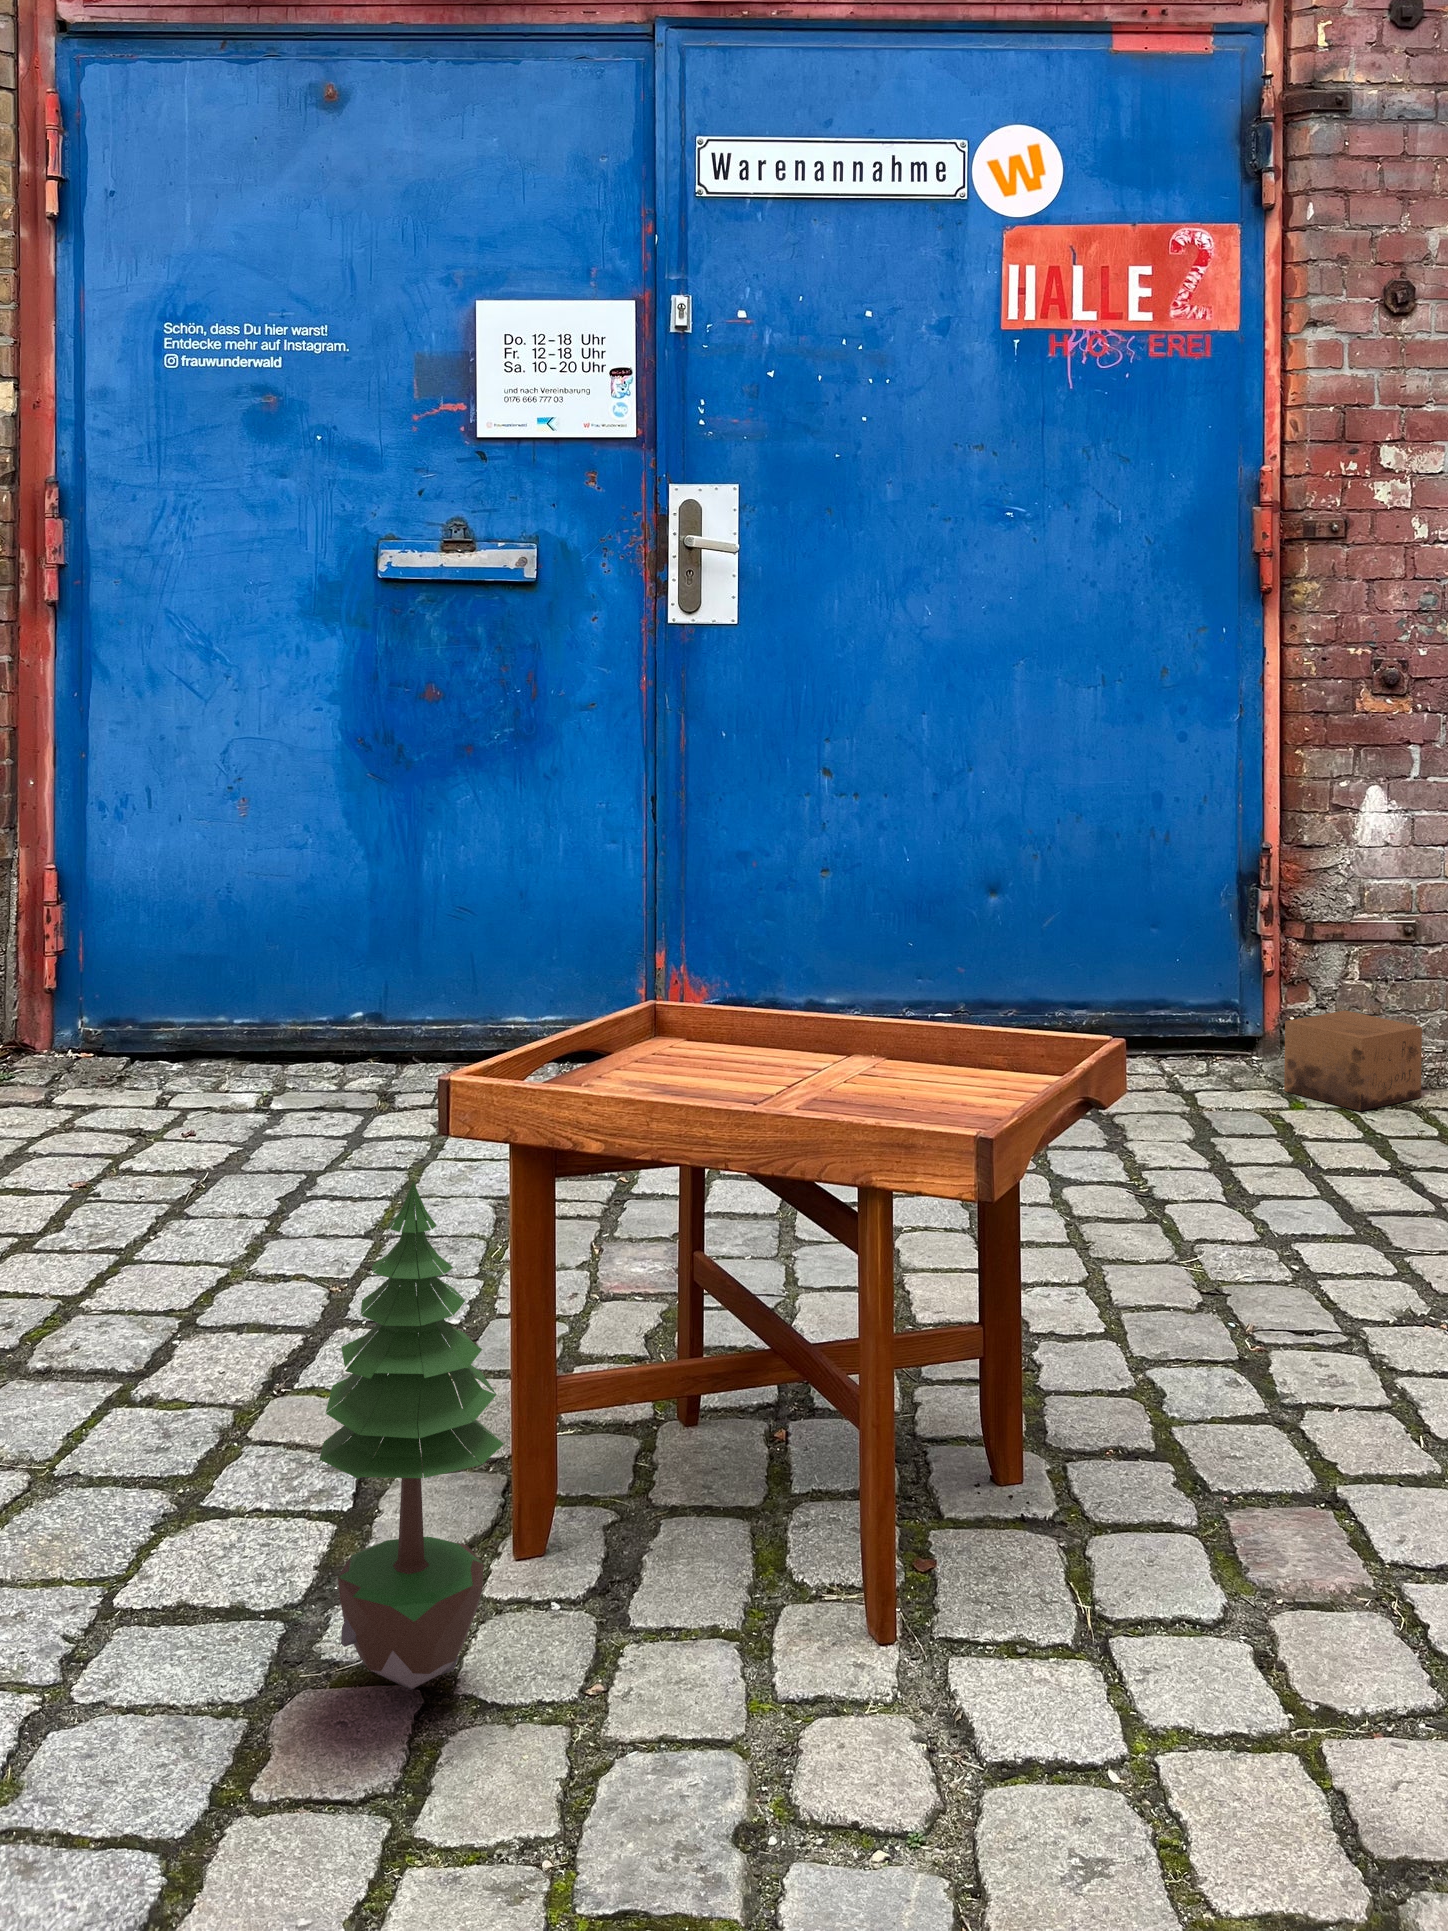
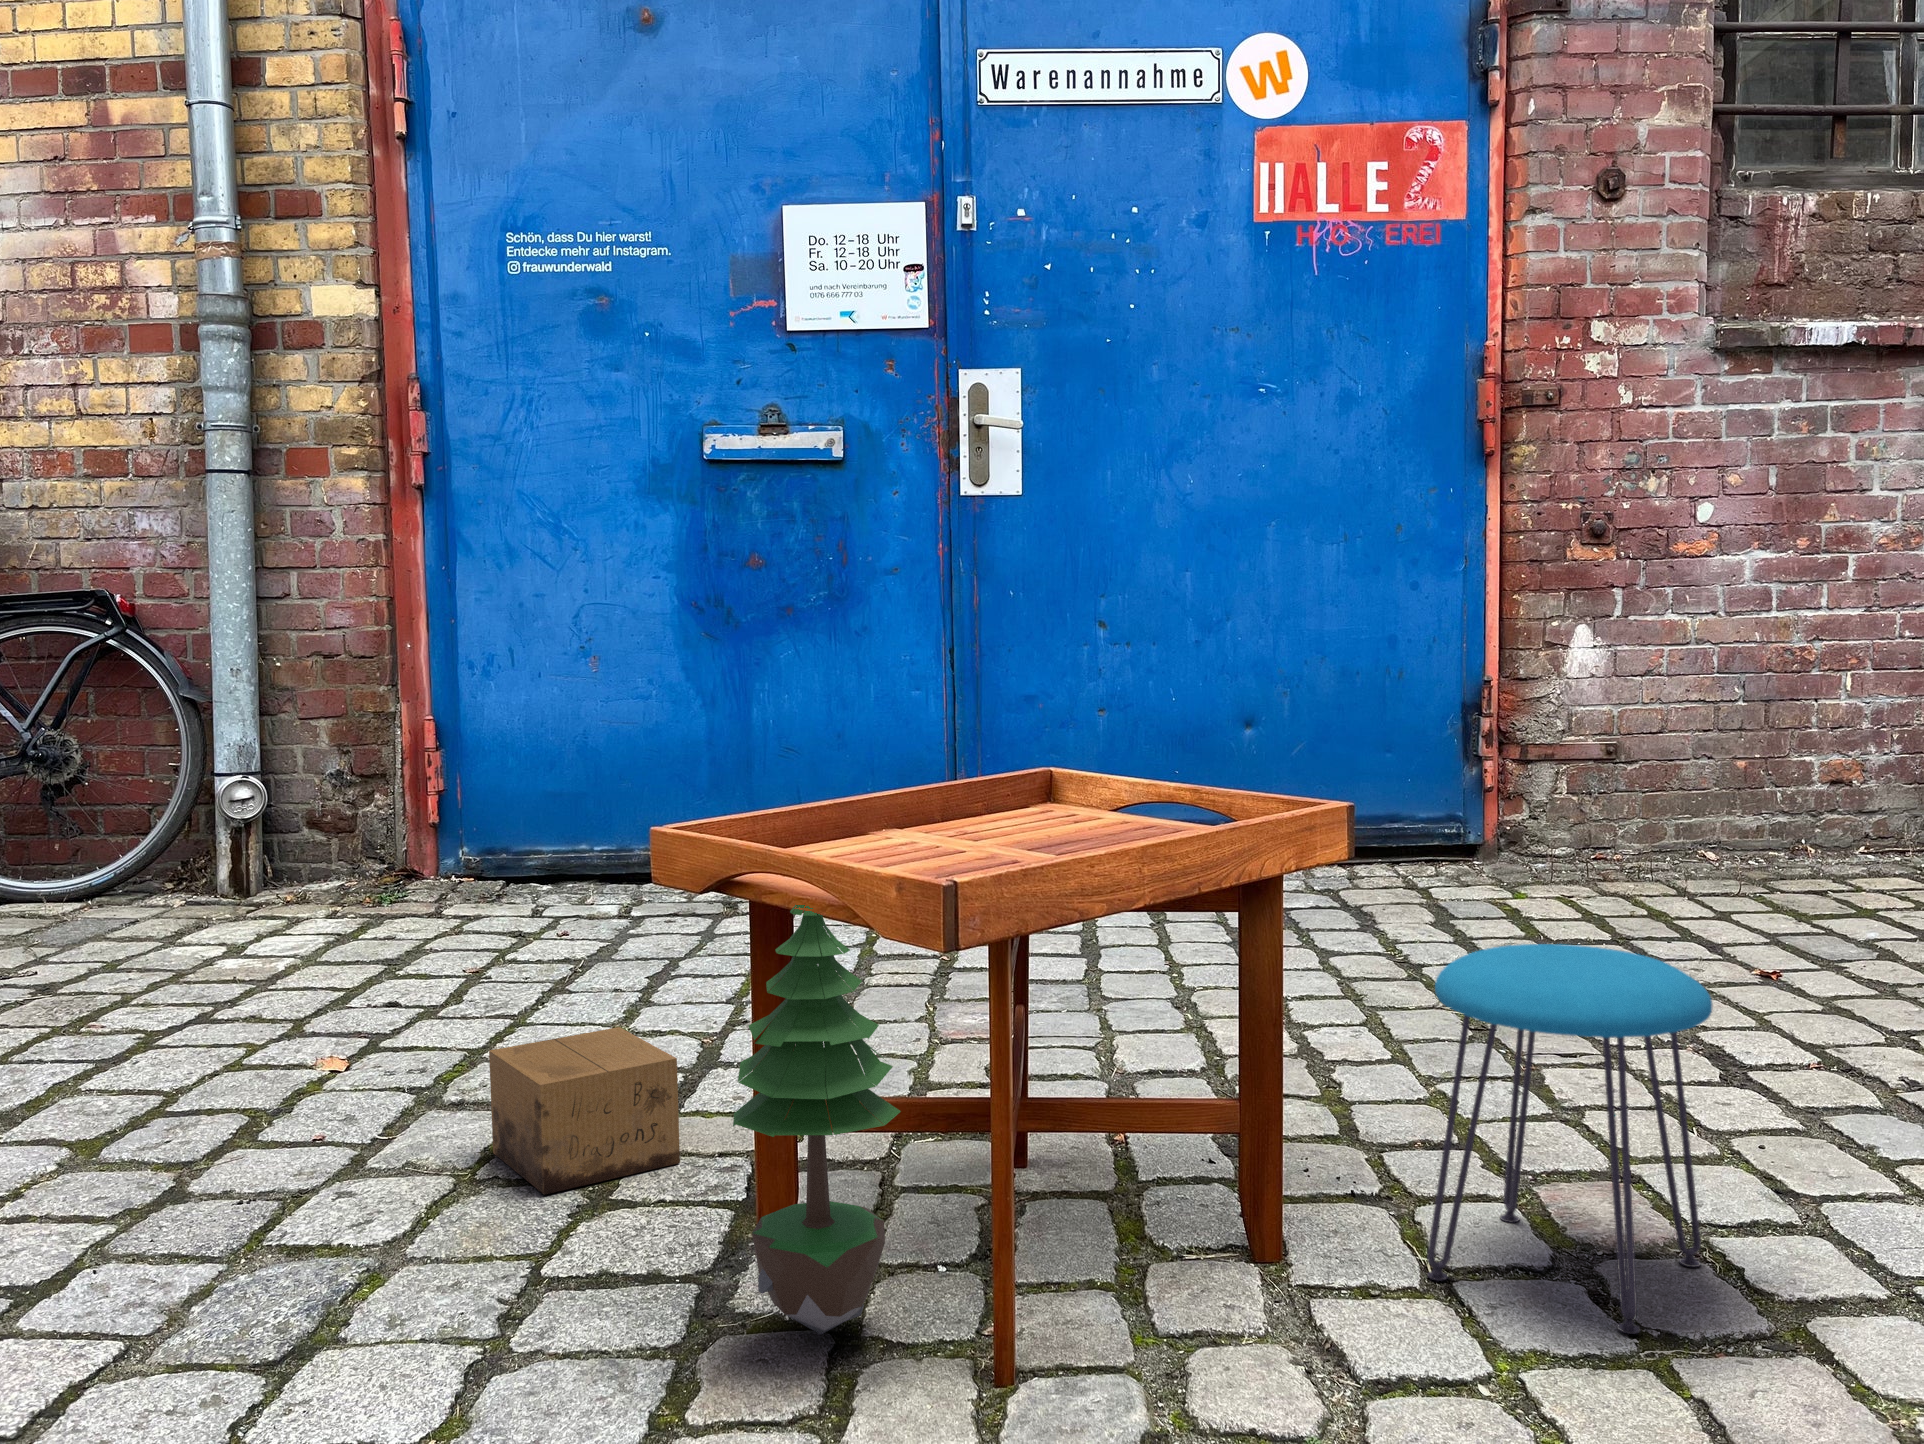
cardboard box: present [1284,1010,1422,1111] -> present [489,1027,680,1195]
stool: none [1083,1251,1386,1706] -> present [1427,944,1712,1334]

